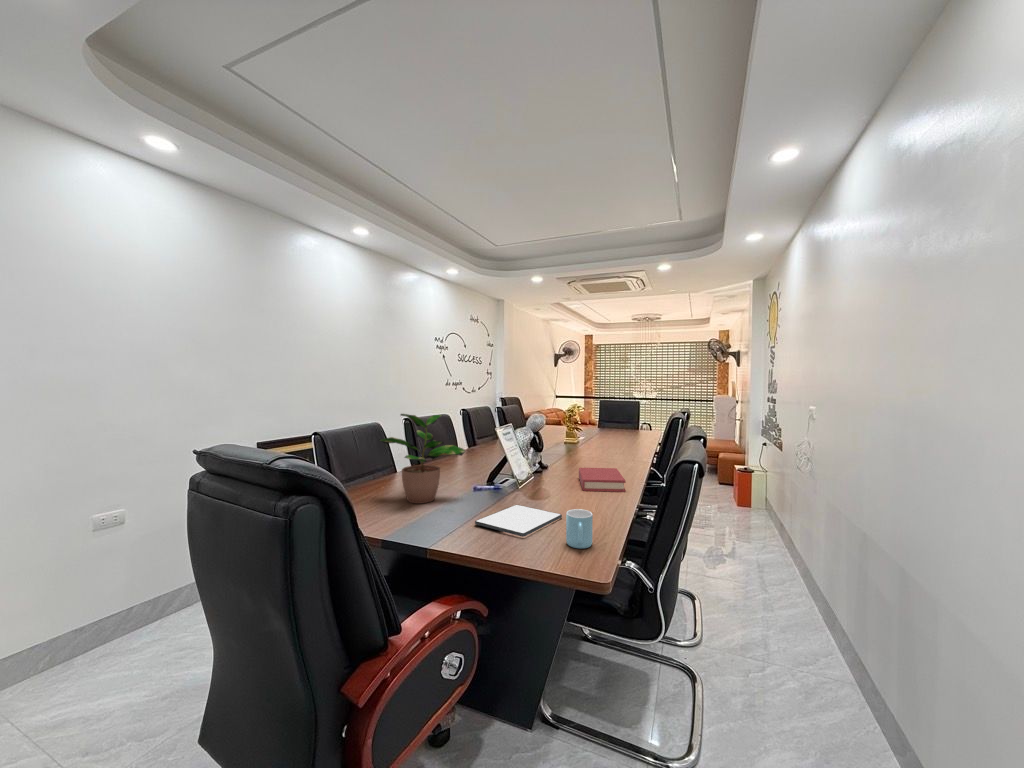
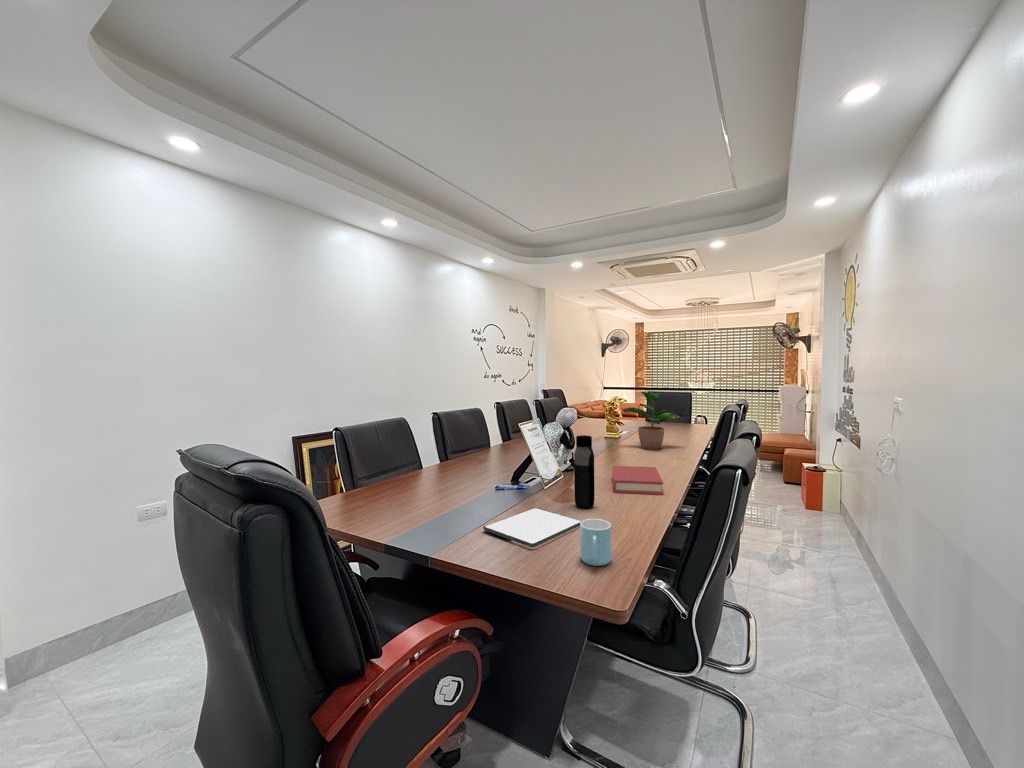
potted plant: present [379,414,465,503] -> present [623,392,680,450]
water bottle: none [551,439,568,504] -> present [574,435,595,508]

